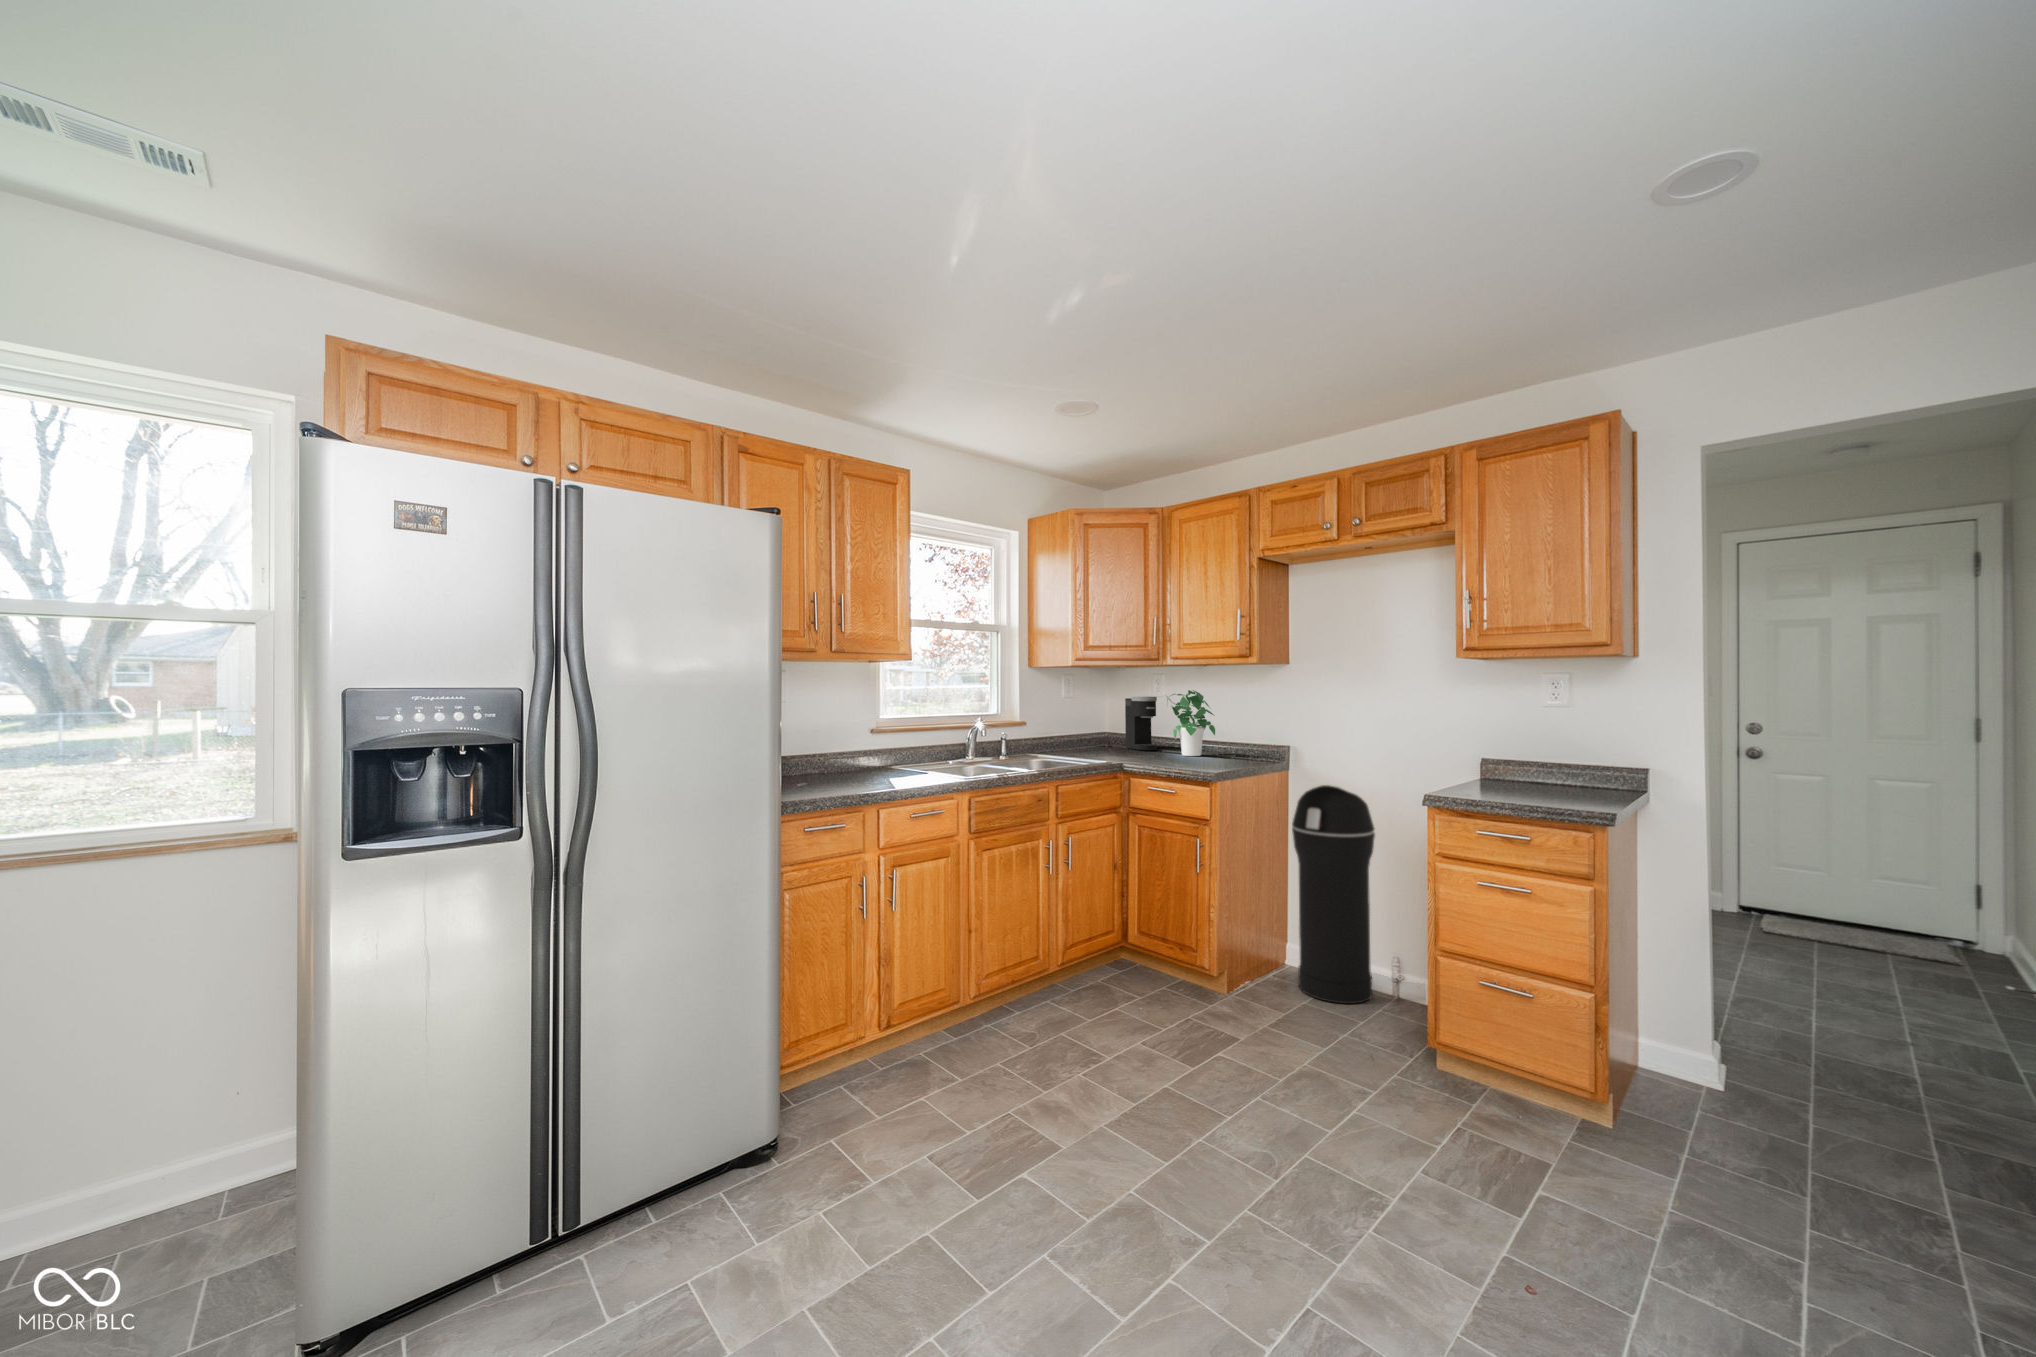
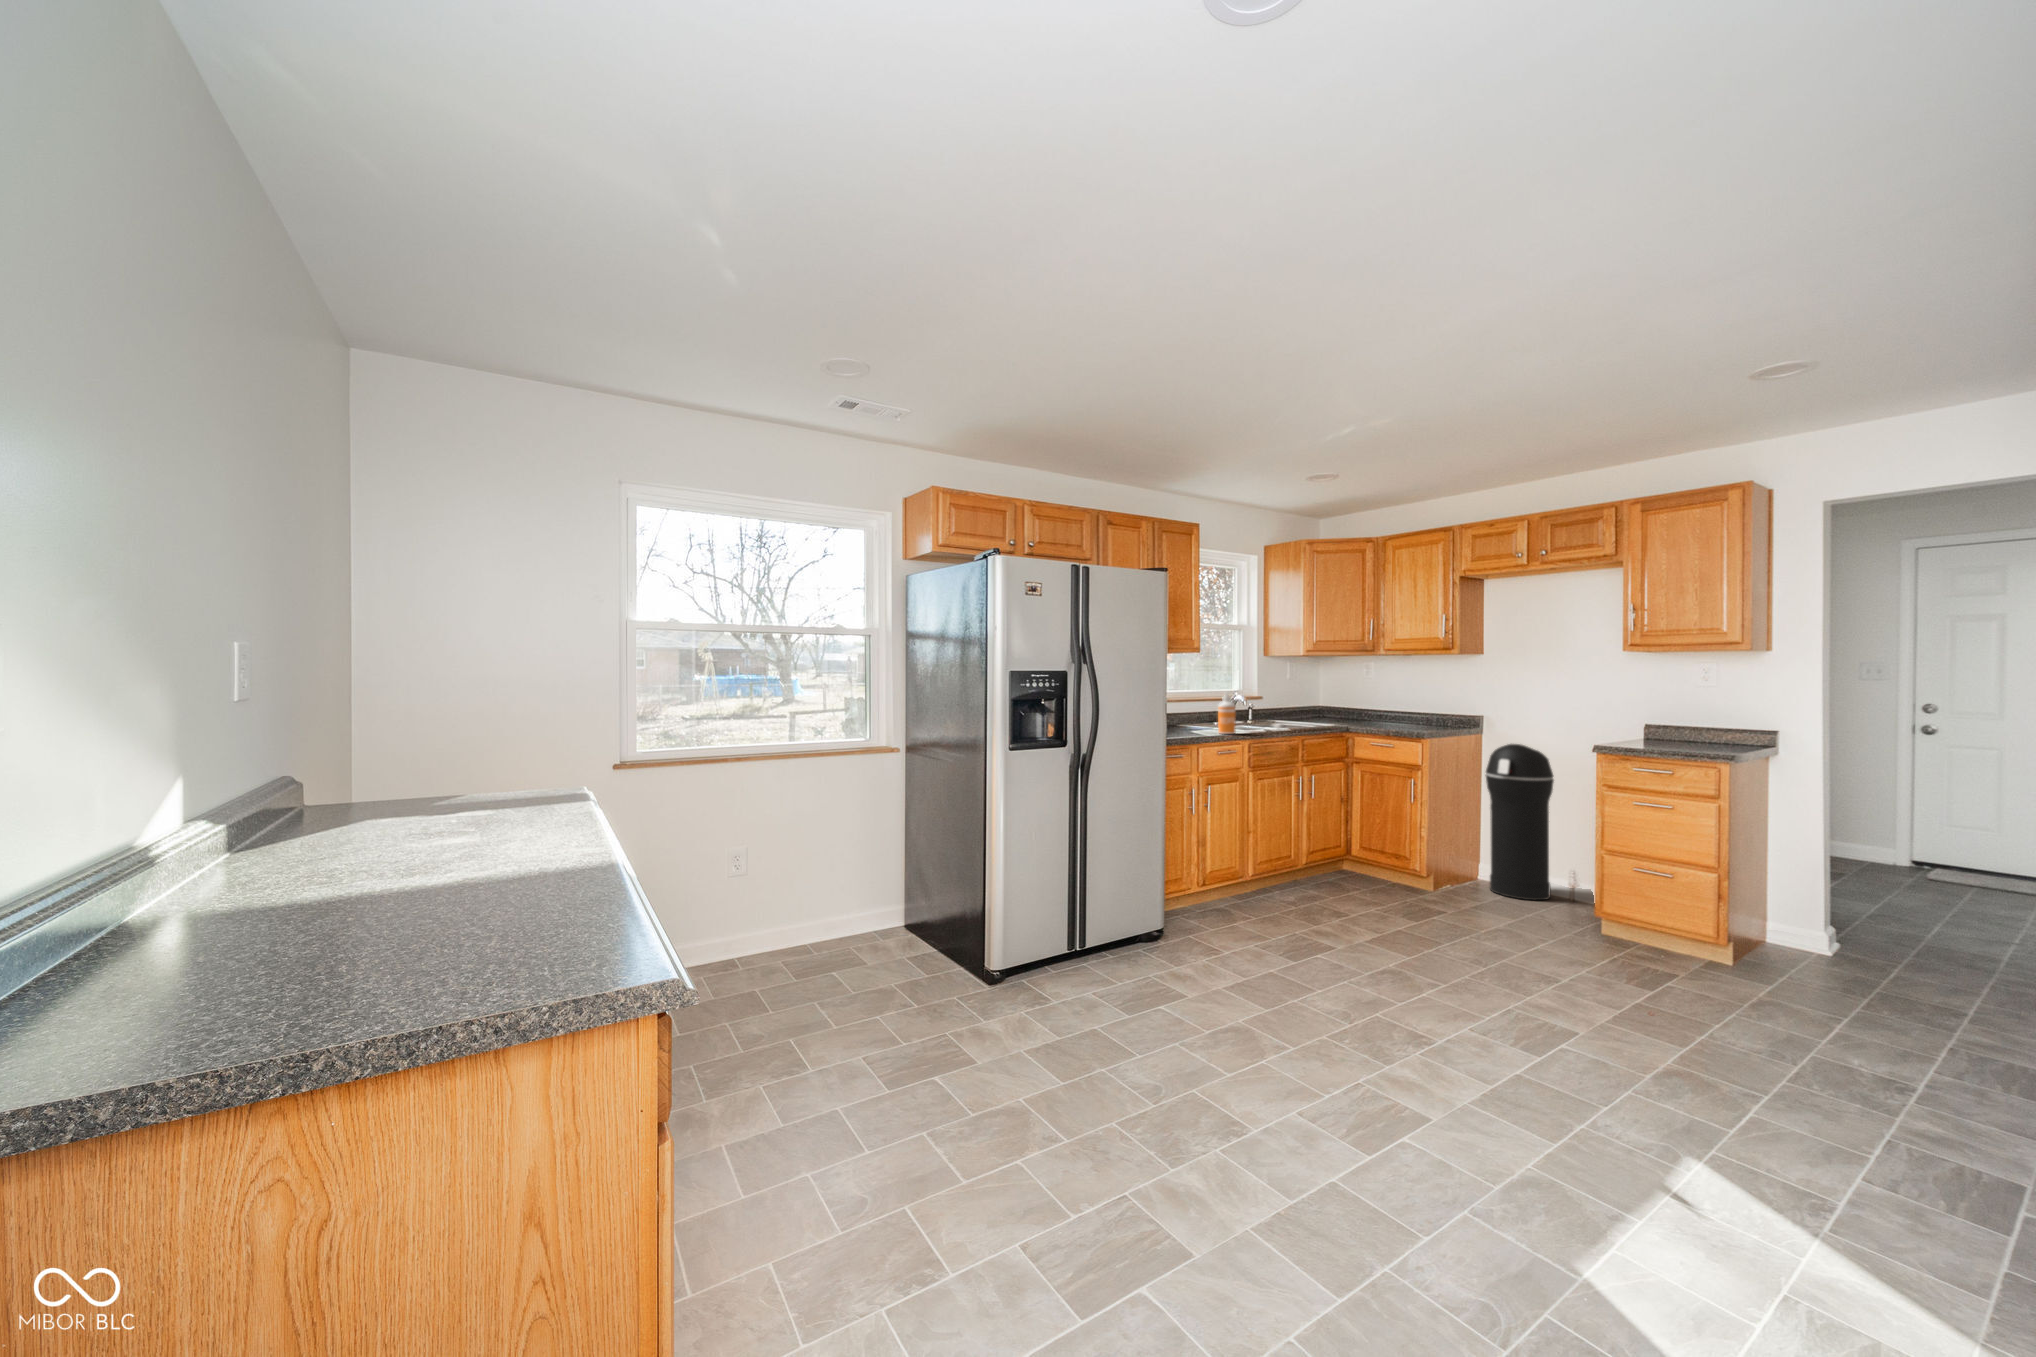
potted plant: present [1167,690,1215,756] -> none [1377,674,1419,724]
coffee maker: present [1125,697,1157,750] -> none [1341,680,1369,720]
soap dispenser: none [920,719,946,784] -> present [1218,692,1236,734]

